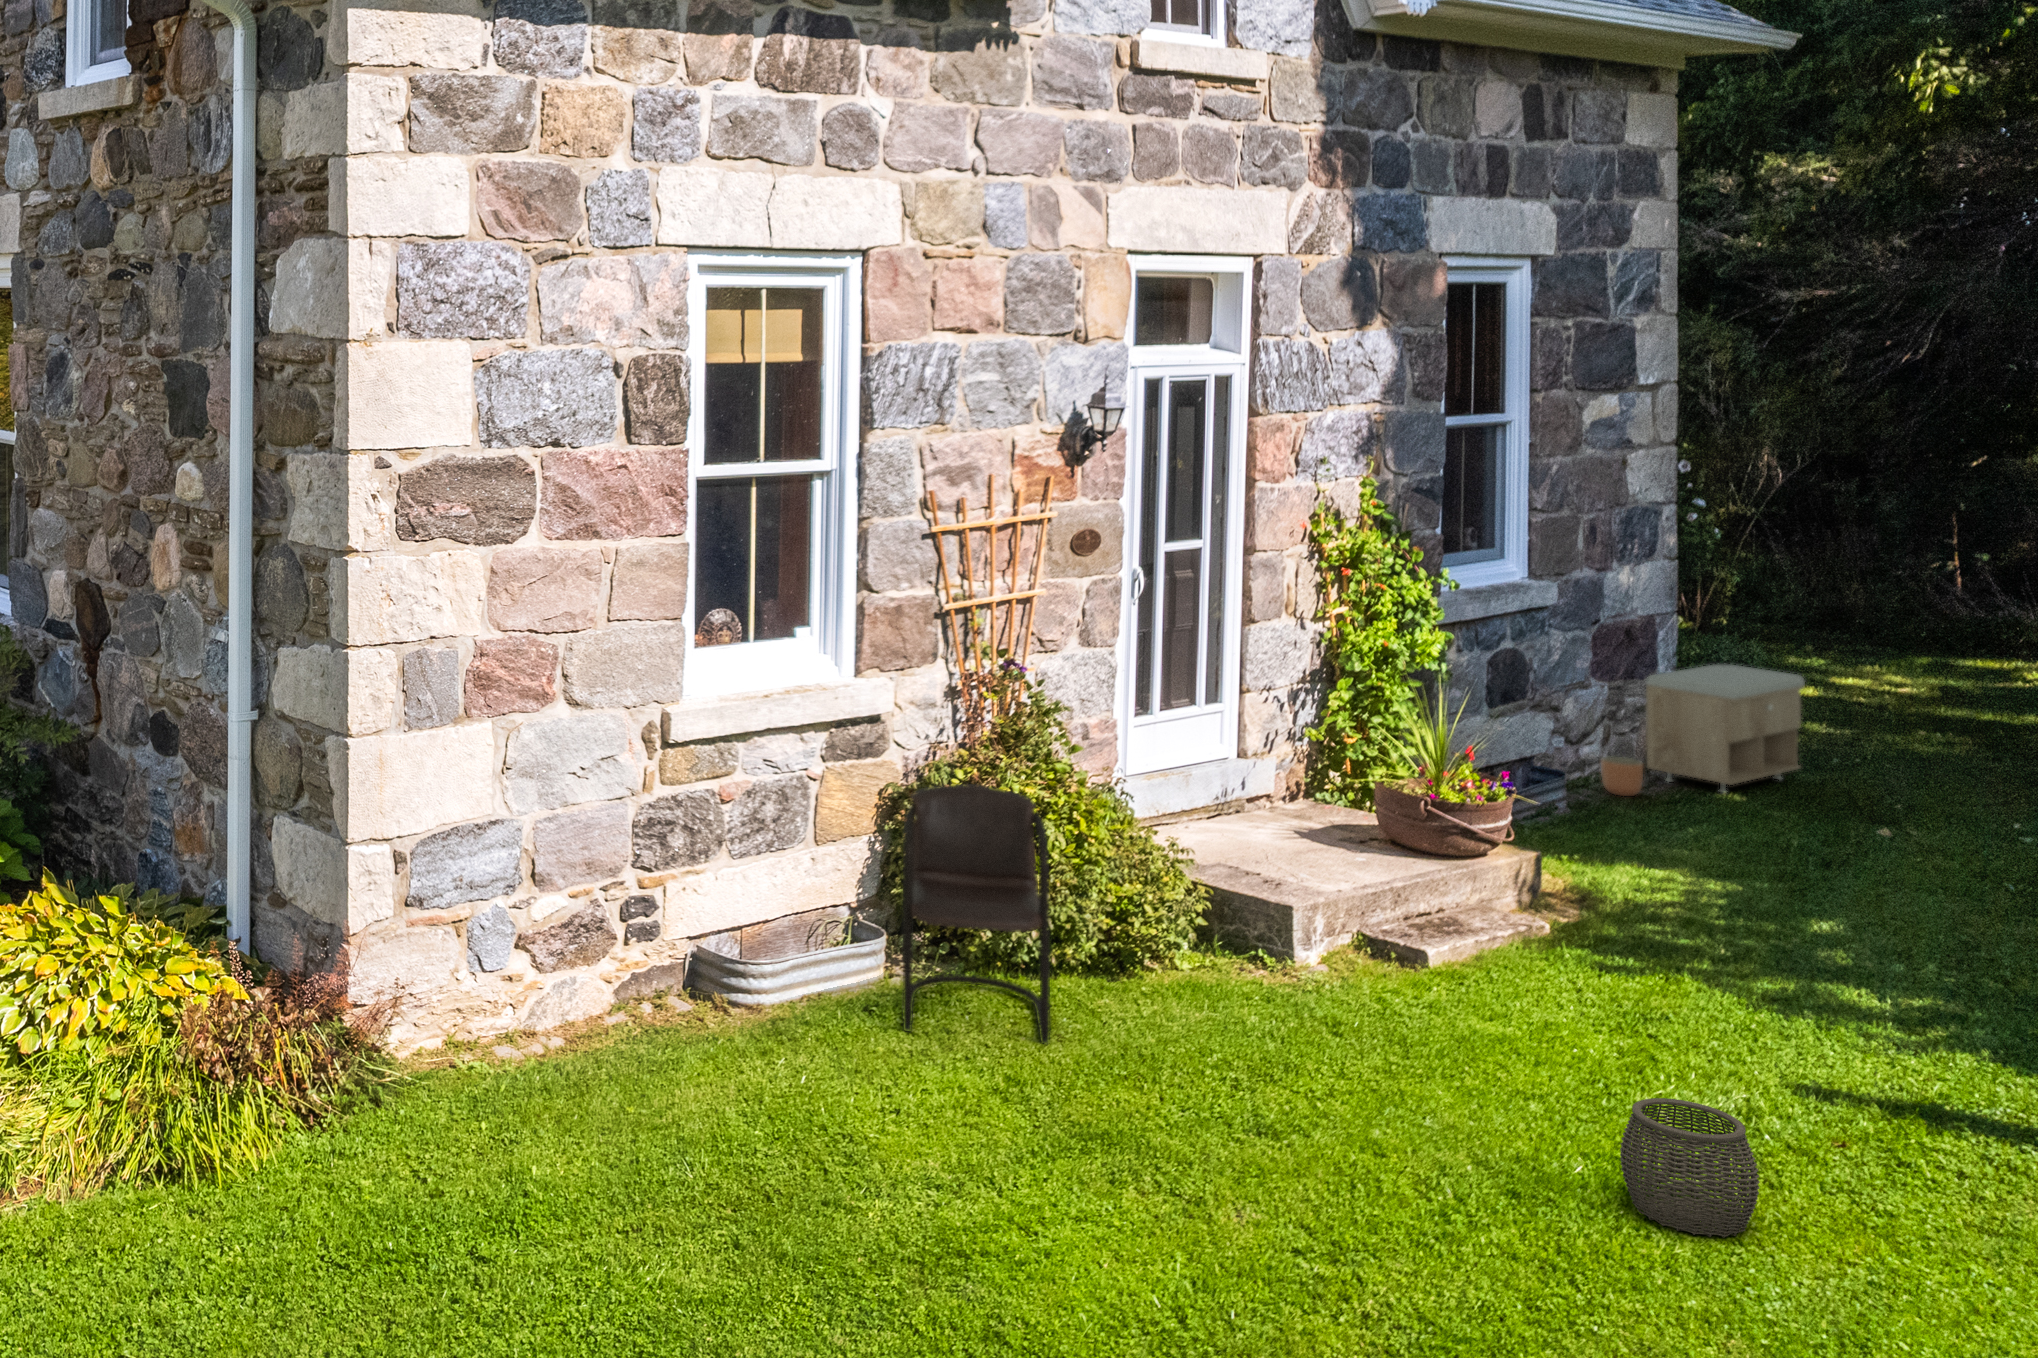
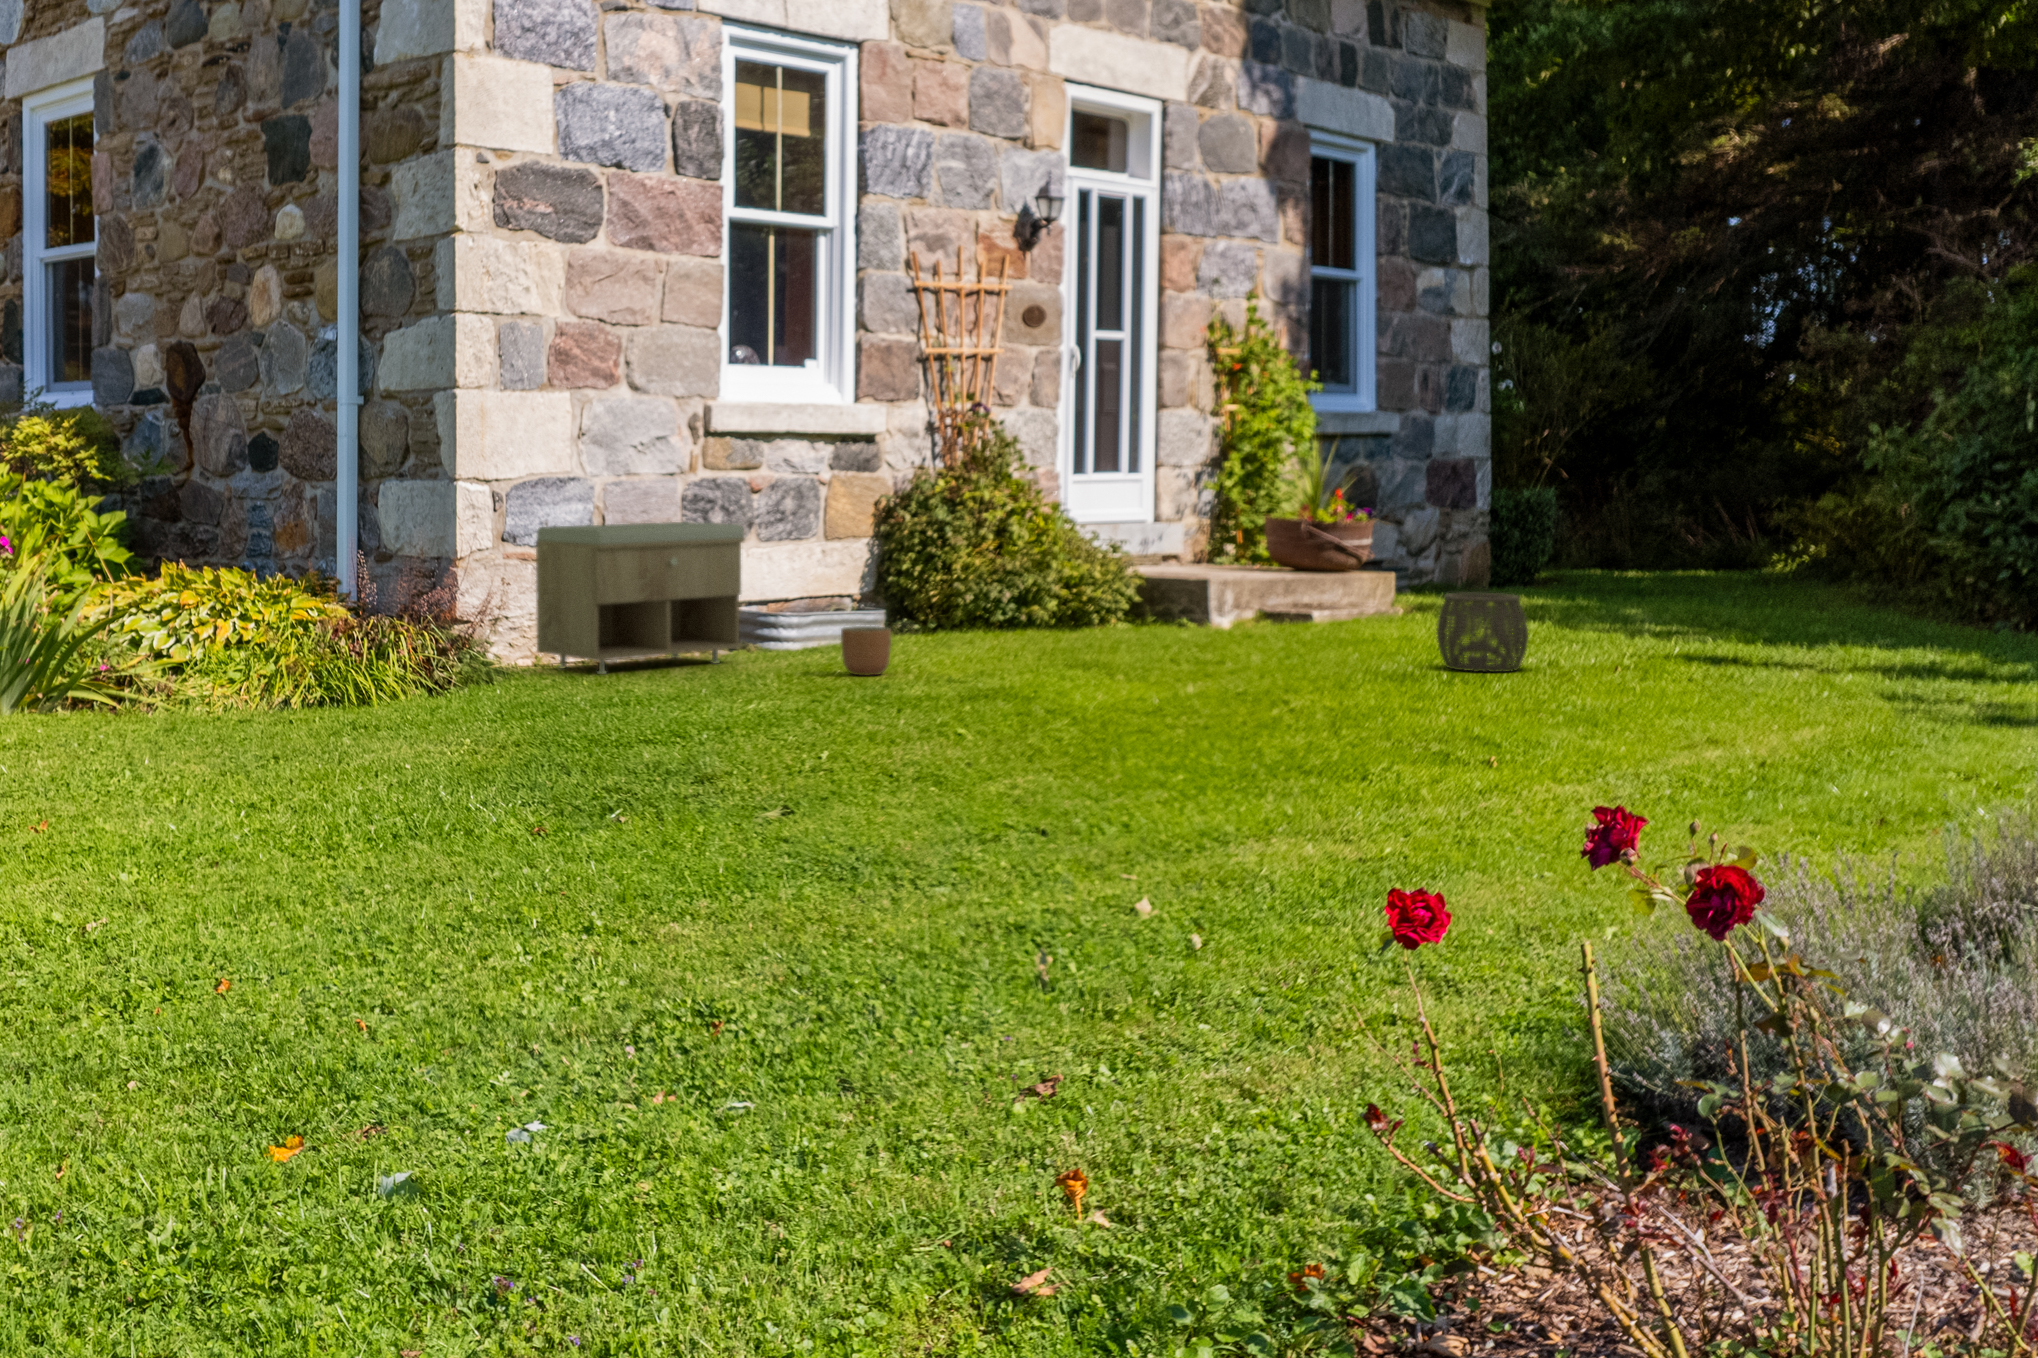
storage bench: present [1646,665,1805,792] -> present [536,522,744,674]
planter: present [1601,757,1643,796] -> present [841,626,891,675]
chair: present [903,784,1050,1044] -> none [900,471,1018,652]

